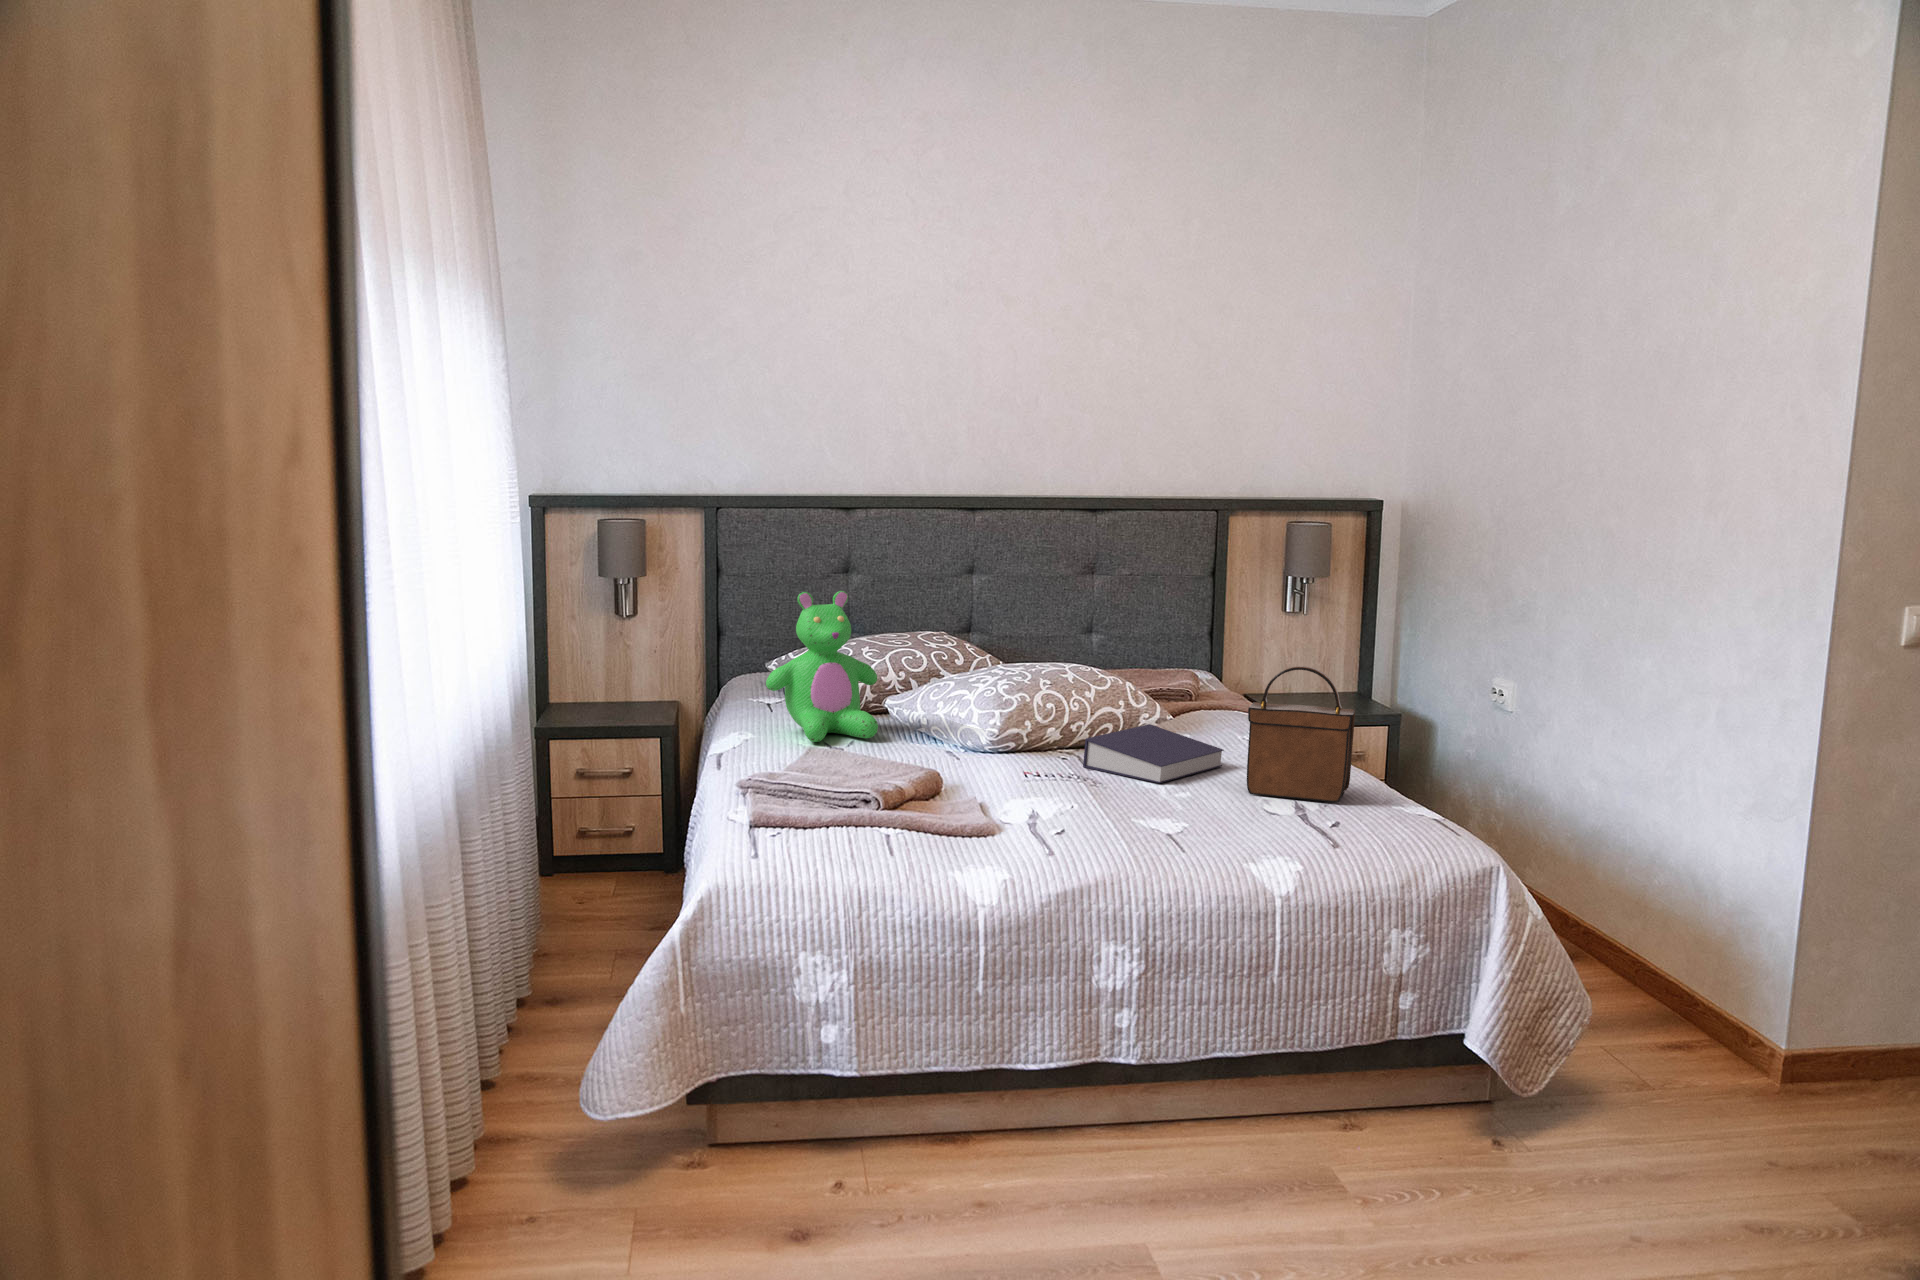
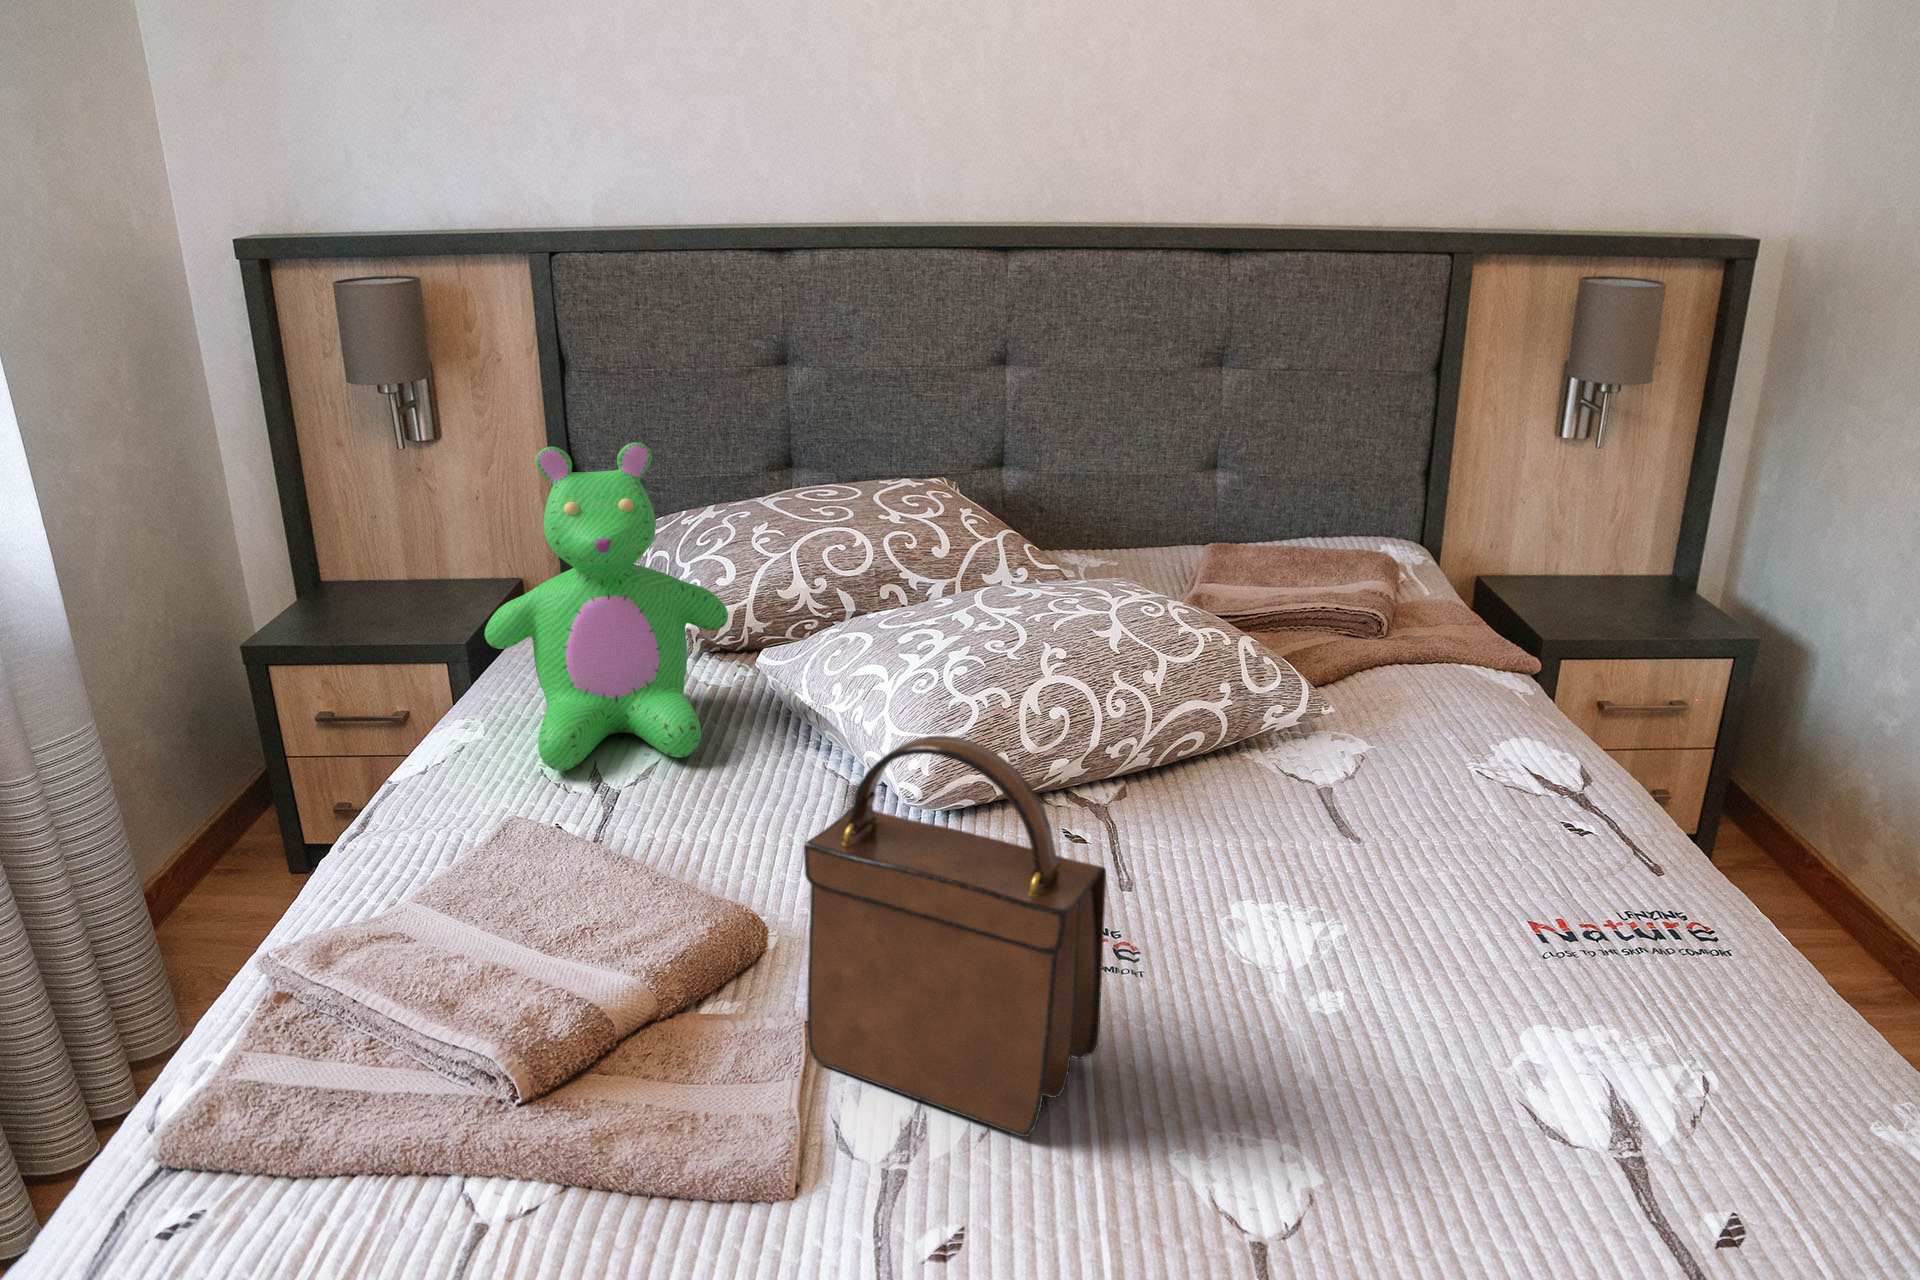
handbag: present [1247,666,1355,803] -> present [804,736,1106,1137]
book: present [1083,724,1224,783] -> none [1105,766,1451,996]

